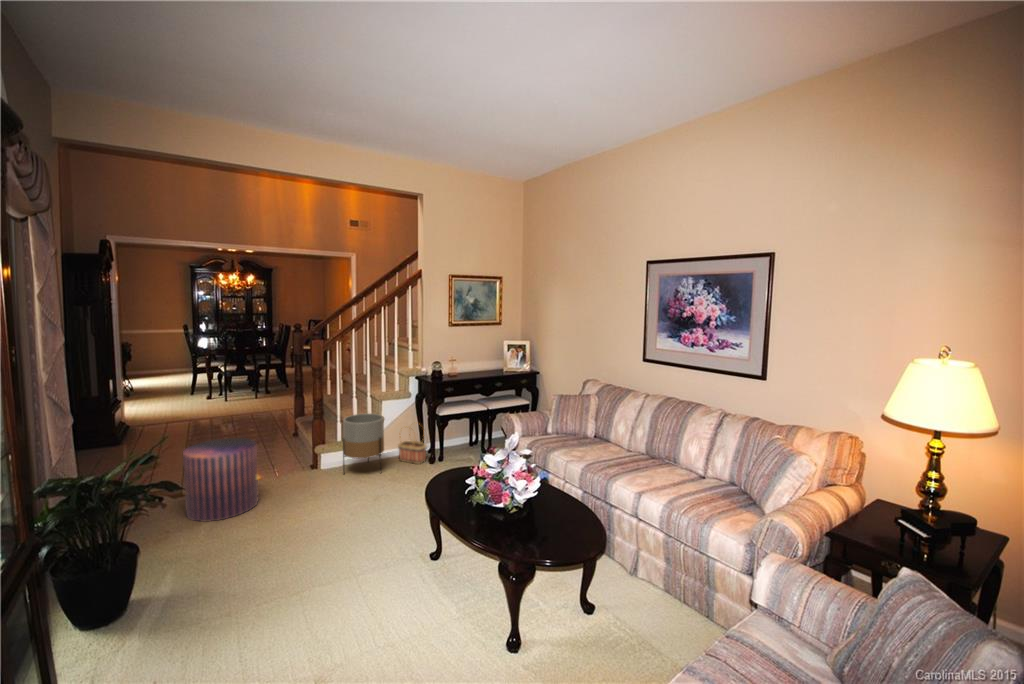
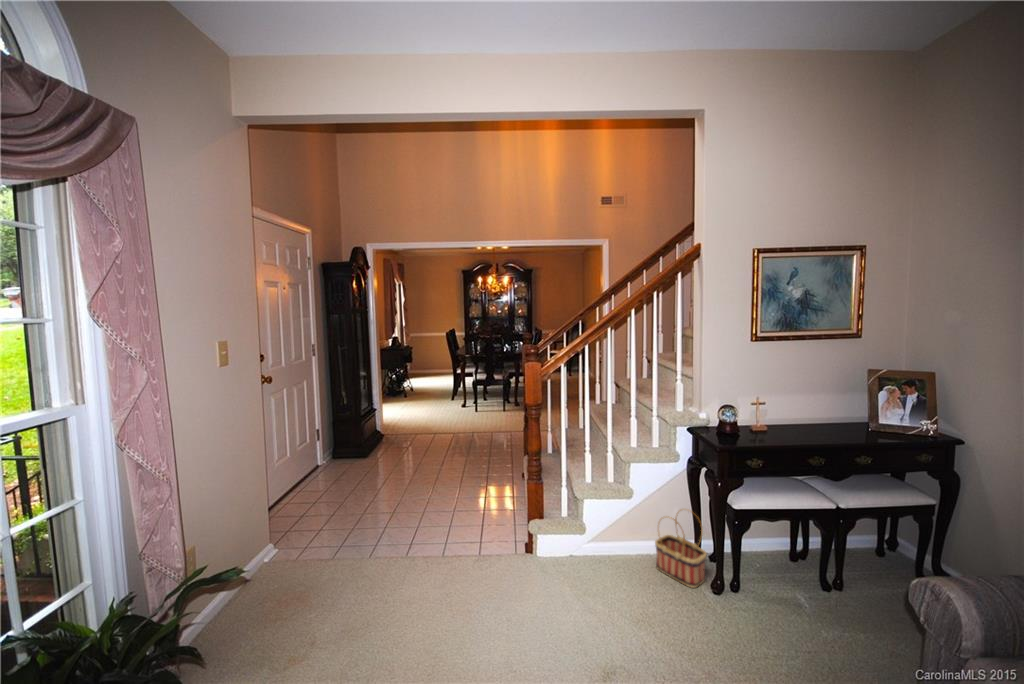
planter: present [343,413,384,474] -> none [564,483,630,596]
pouf: present [183,438,259,521] -> none [340,506,438,644]

